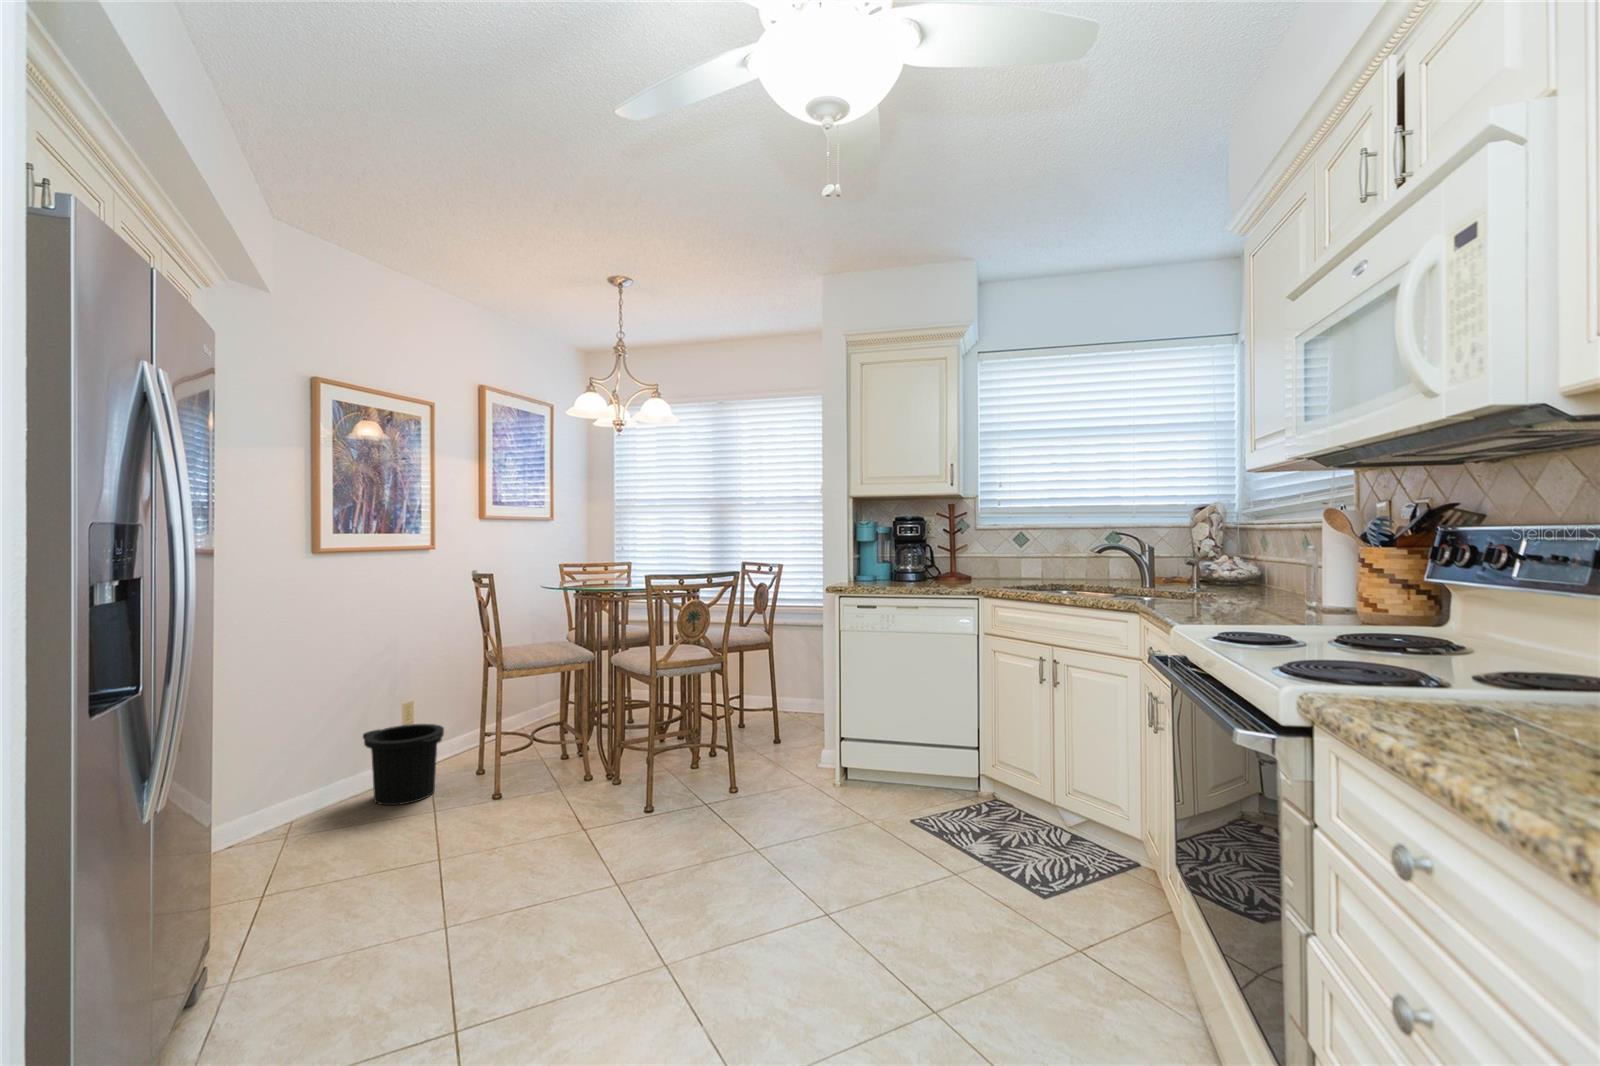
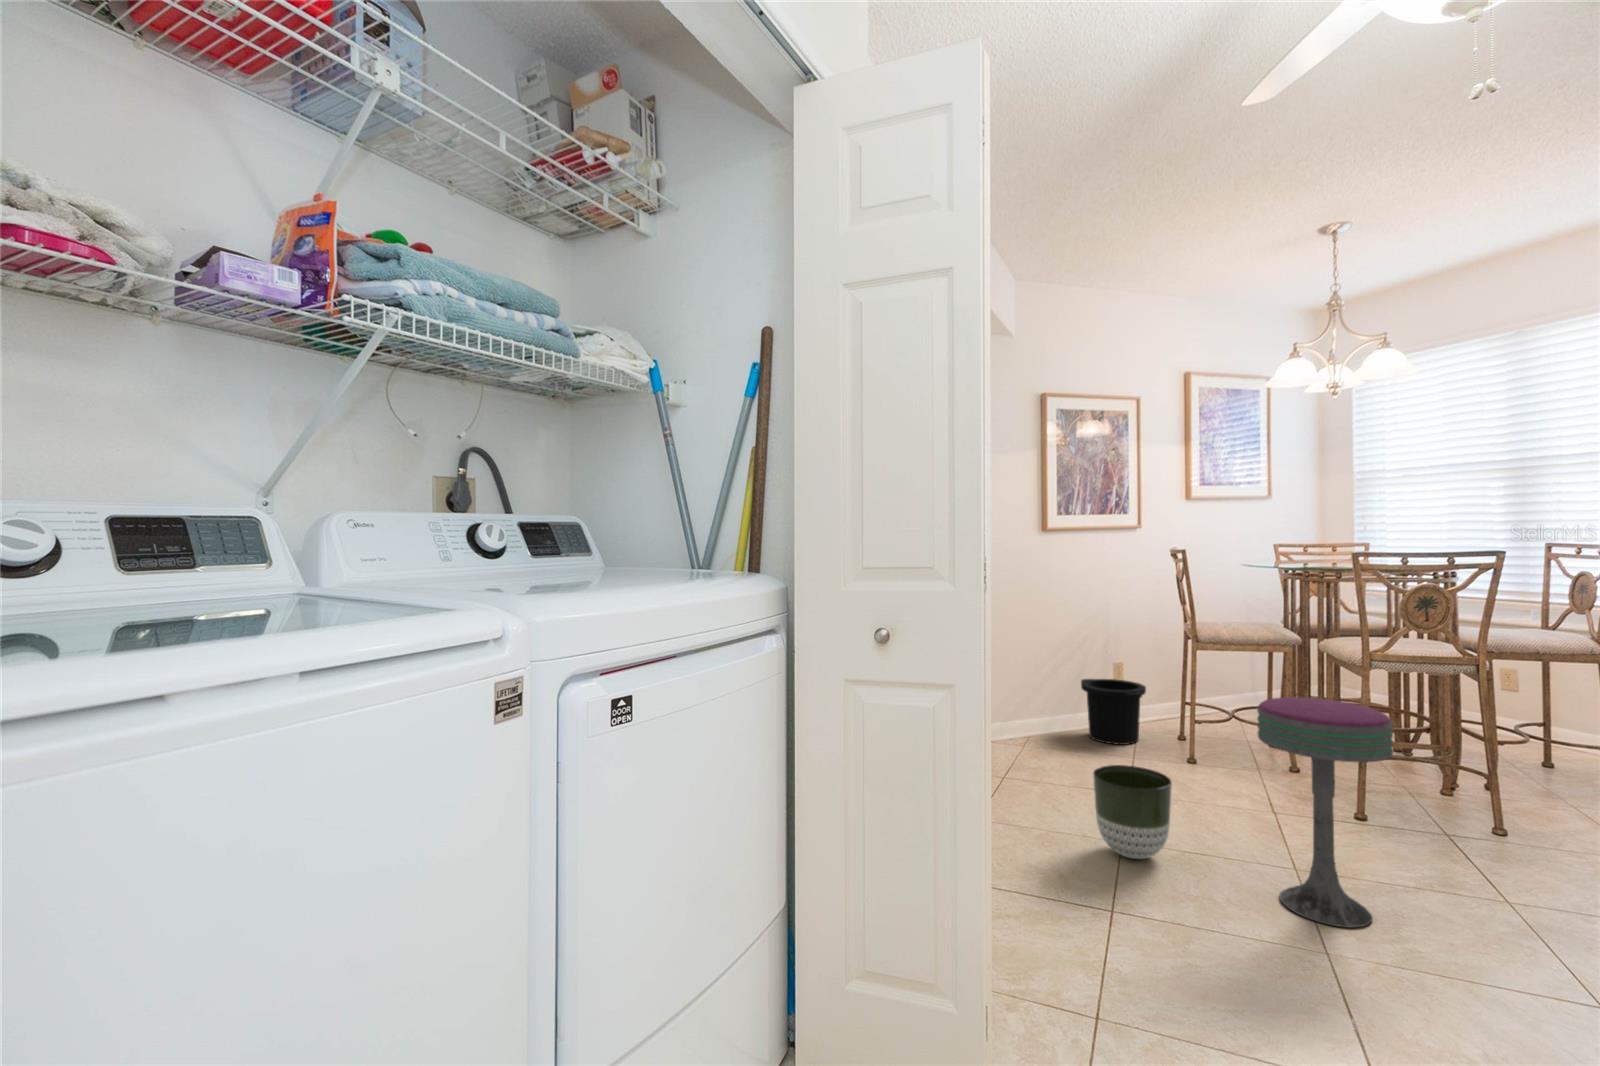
bar stool: none [599,719,707,945] -> present [1257,697,1393,928]
planter: none [413,838,508,959] -> present [1093,765,1172,859]

